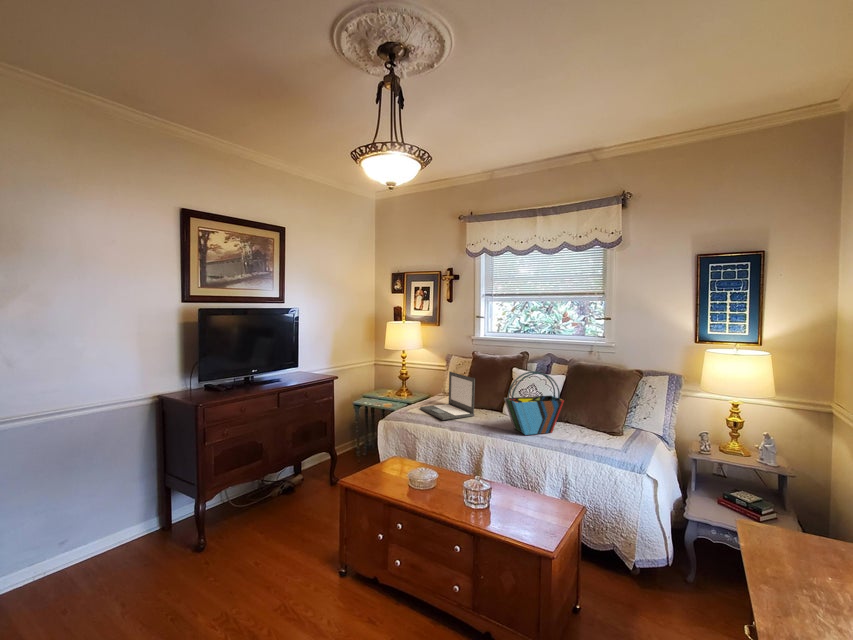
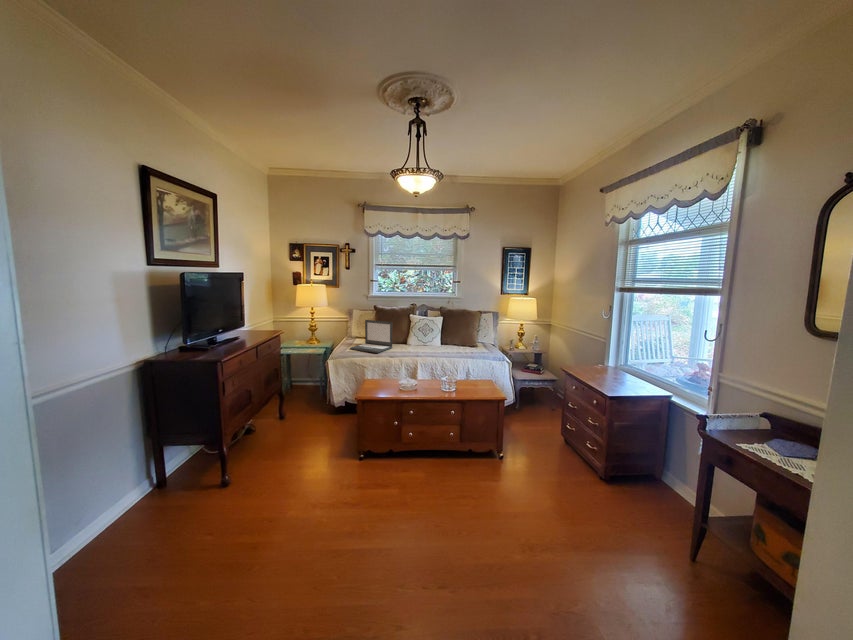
tote bag: present [504,371,564,435] -> none [420,313,453,353]

